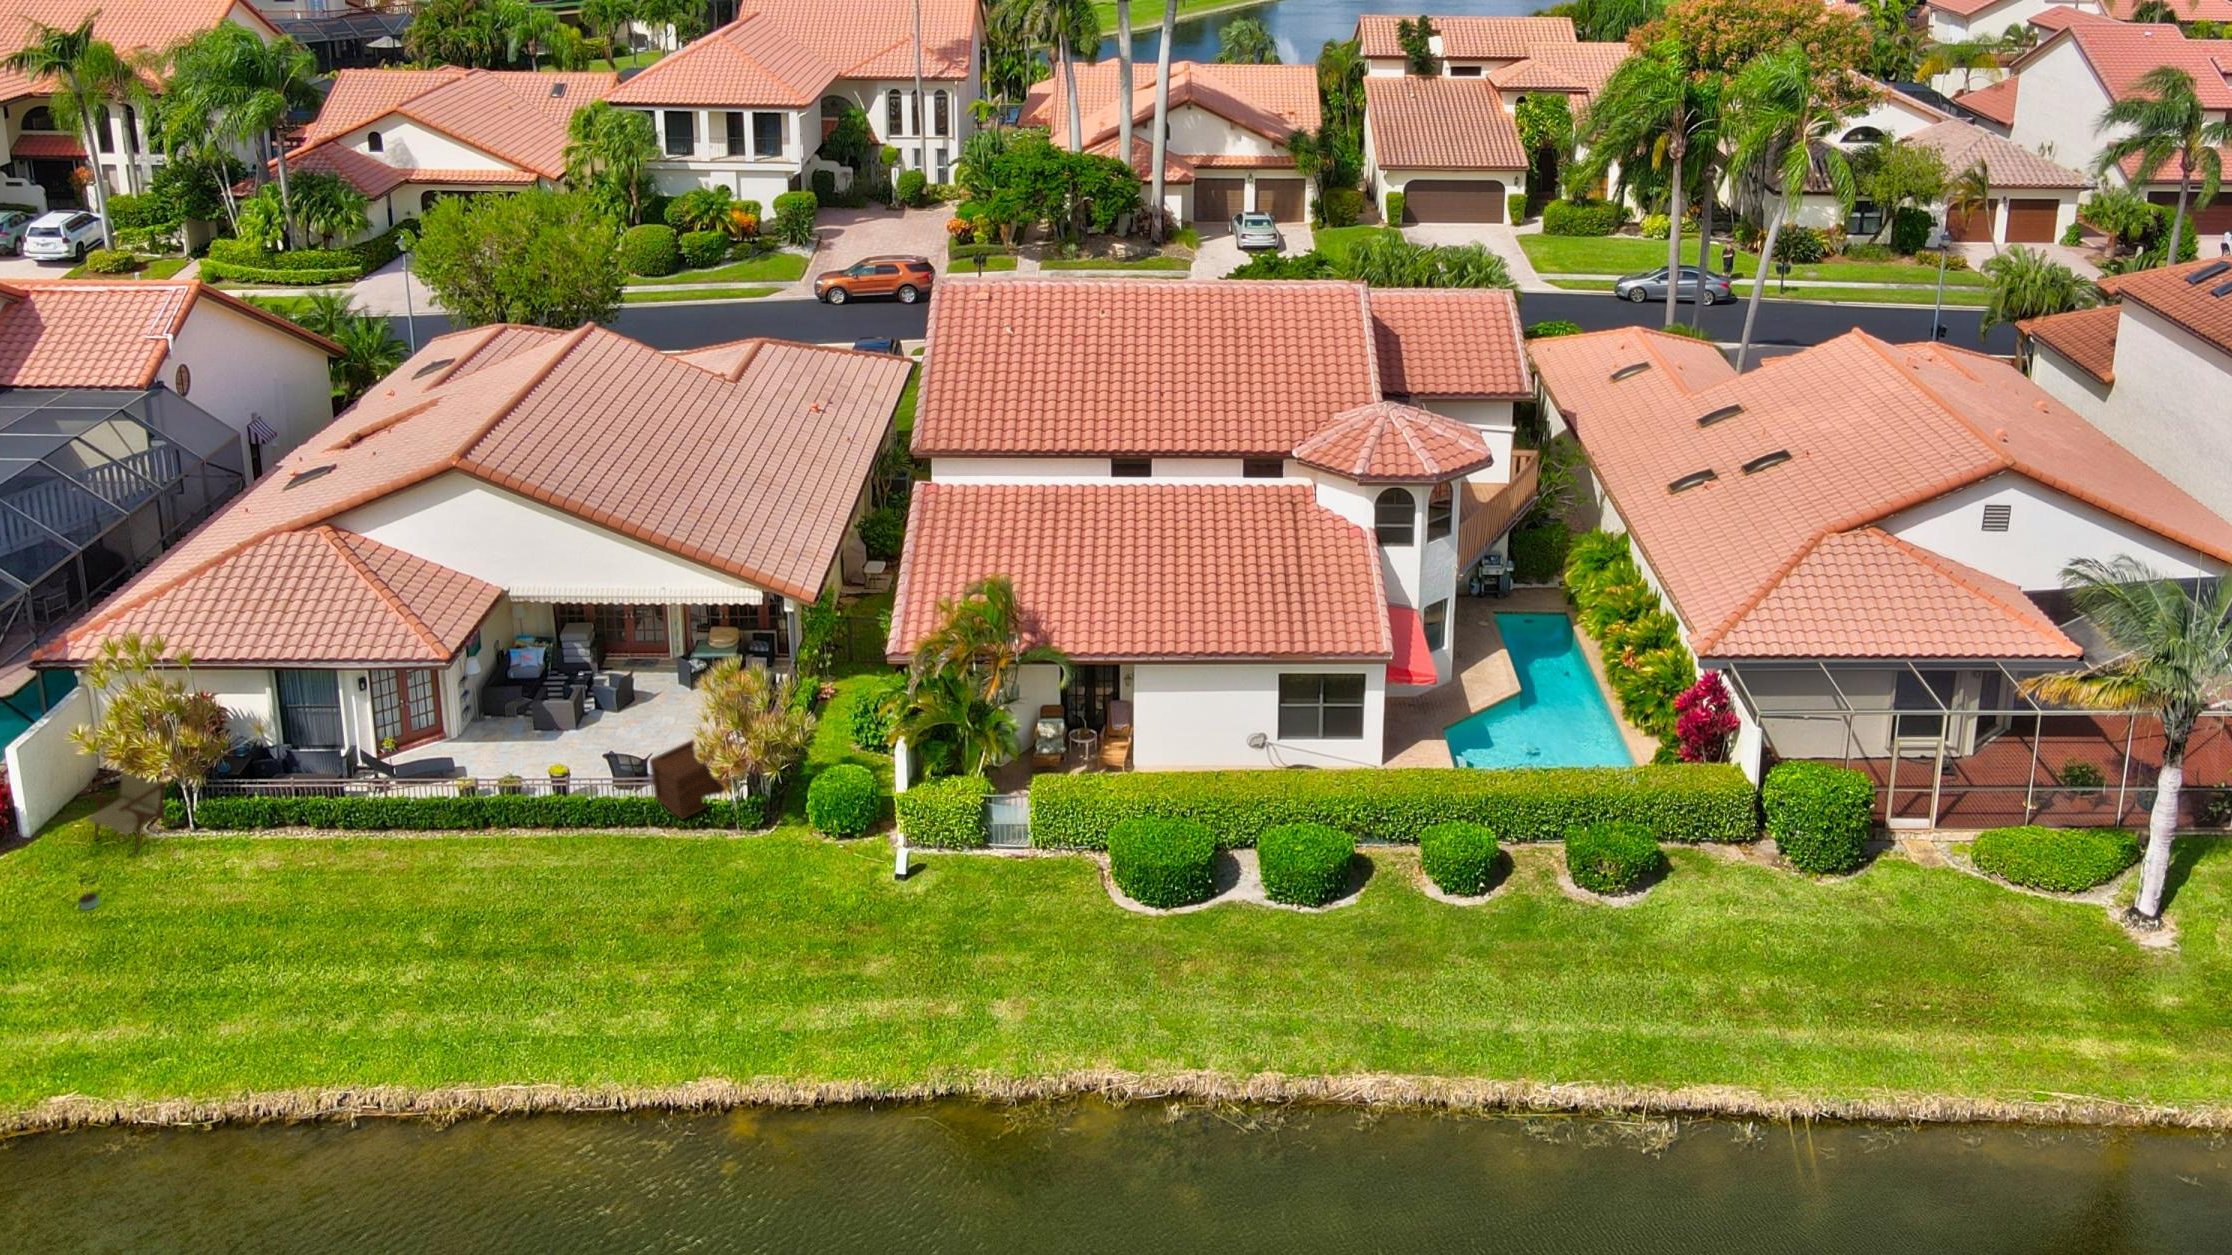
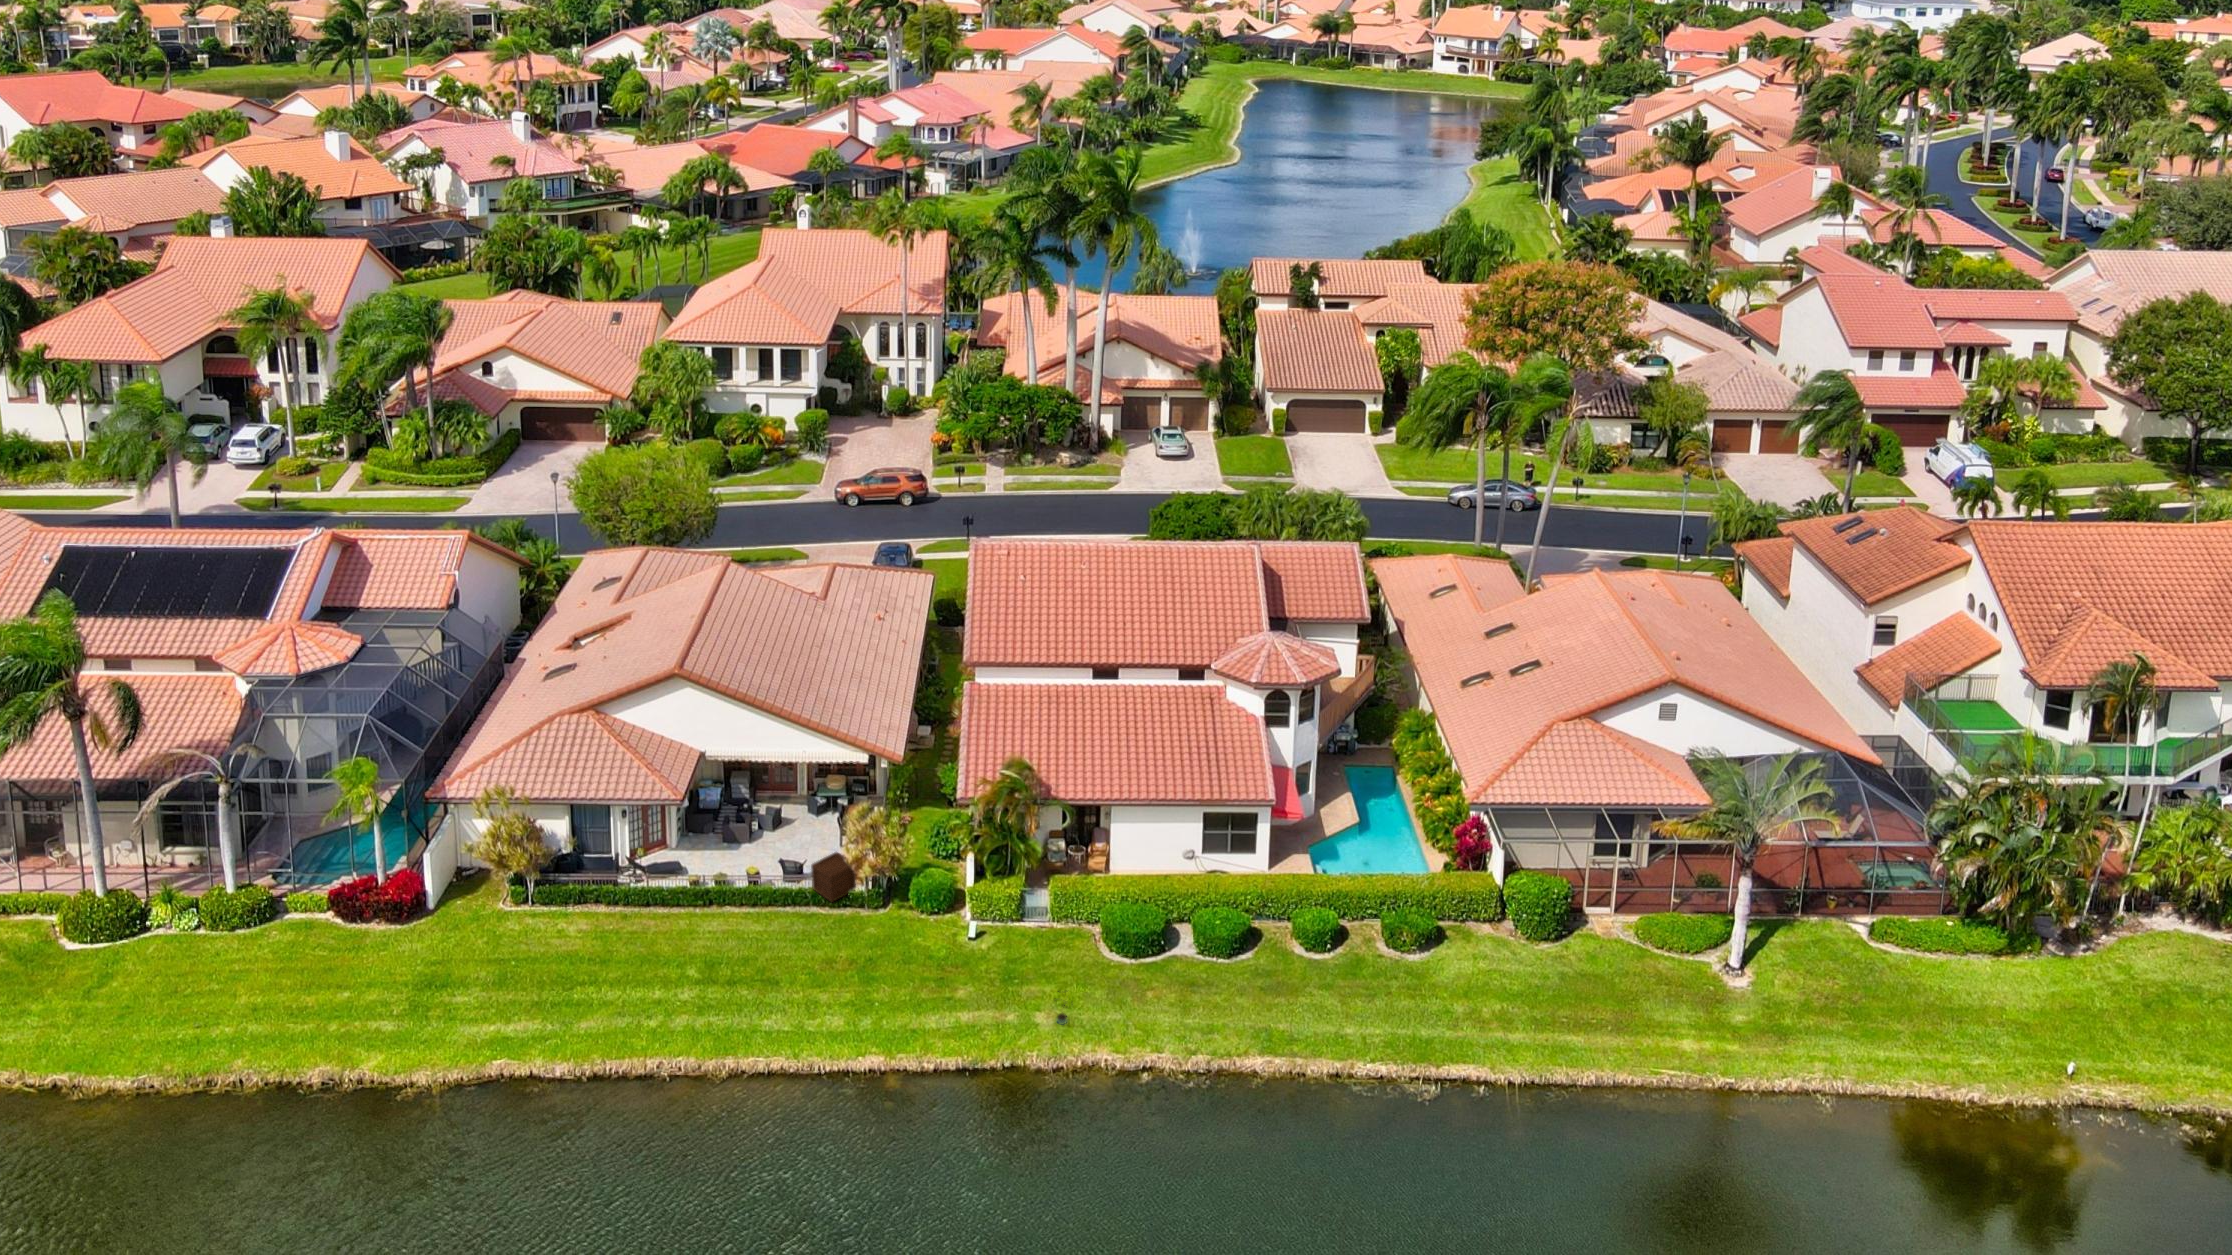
lounge chair: present [79,771,183,856] -> none [465,859,525,923]
potted plant: present [61,856,99,910] -> present [1056,991,1067,1024]

